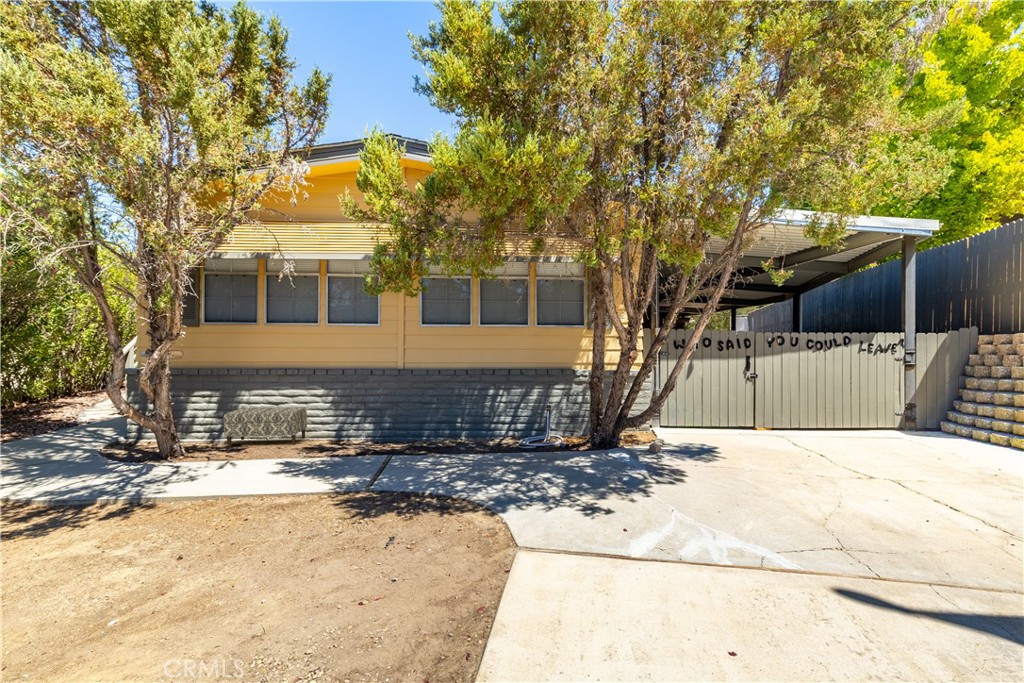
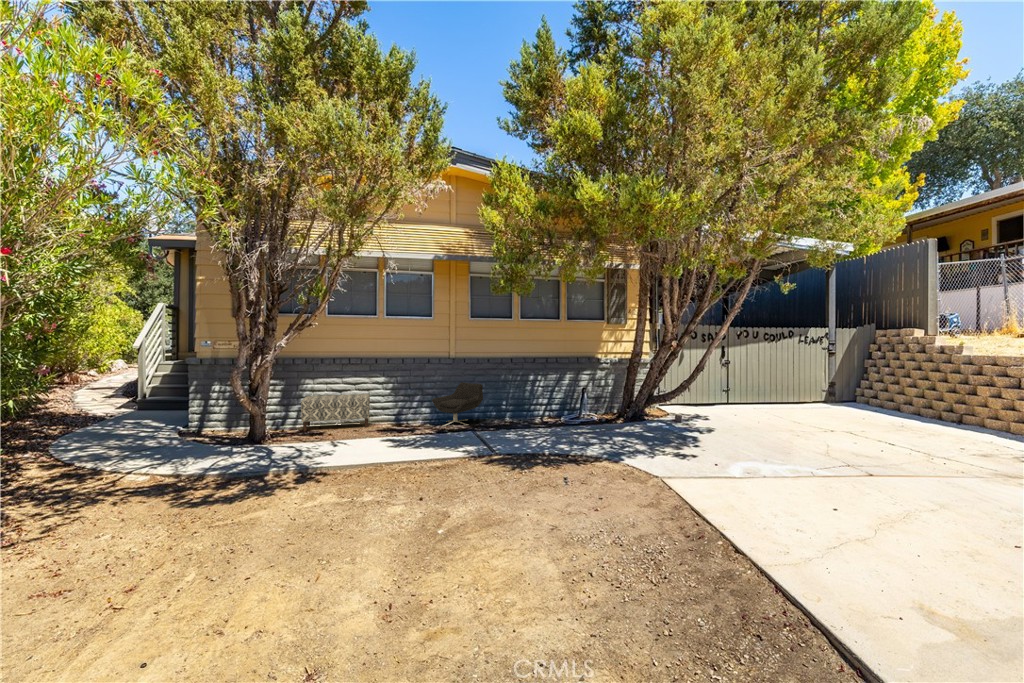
lounge chair: none [367,396,424,448] -> present [432,382,483,426]

